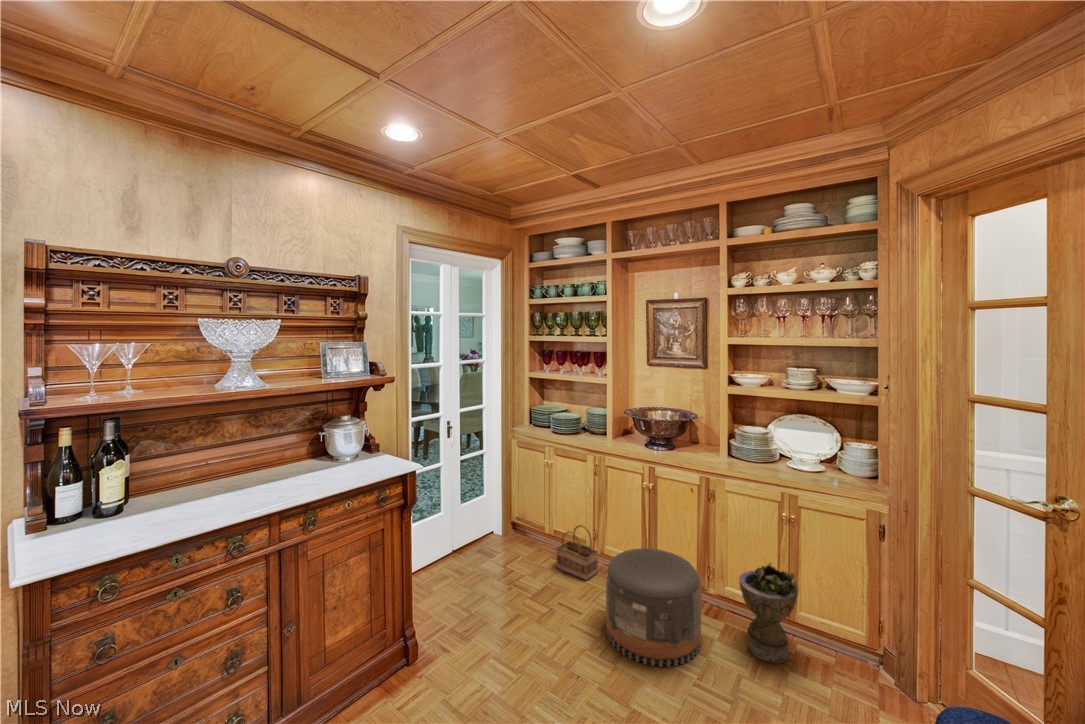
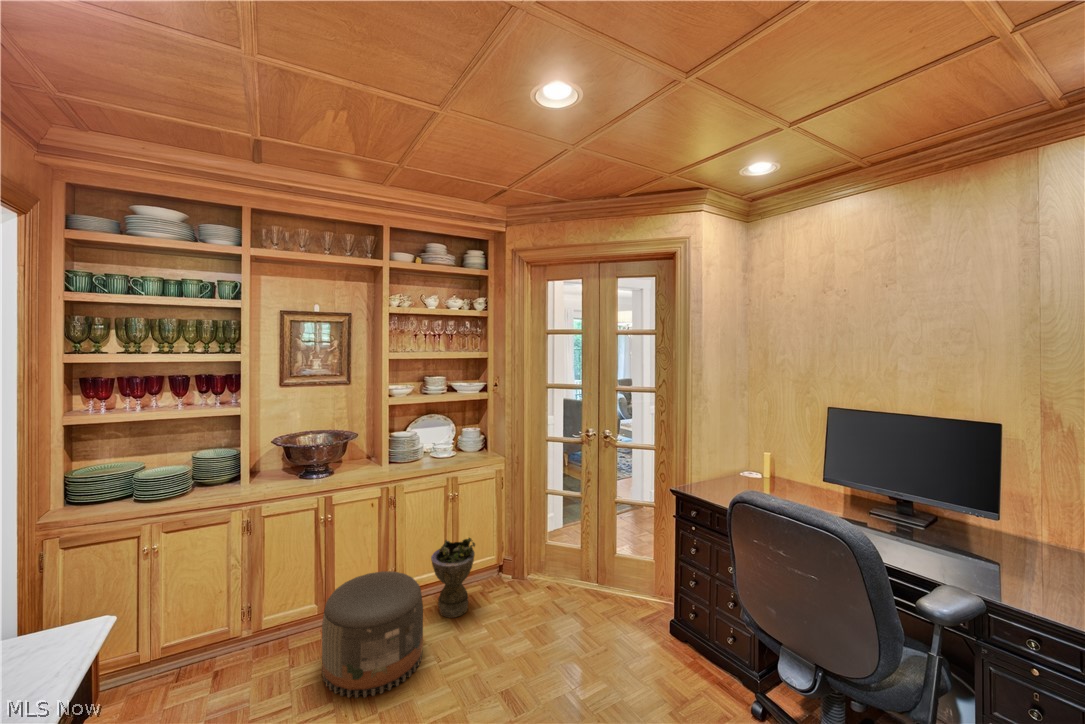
basket: present [556,525,598,580] -> none [187,606,254,687]

